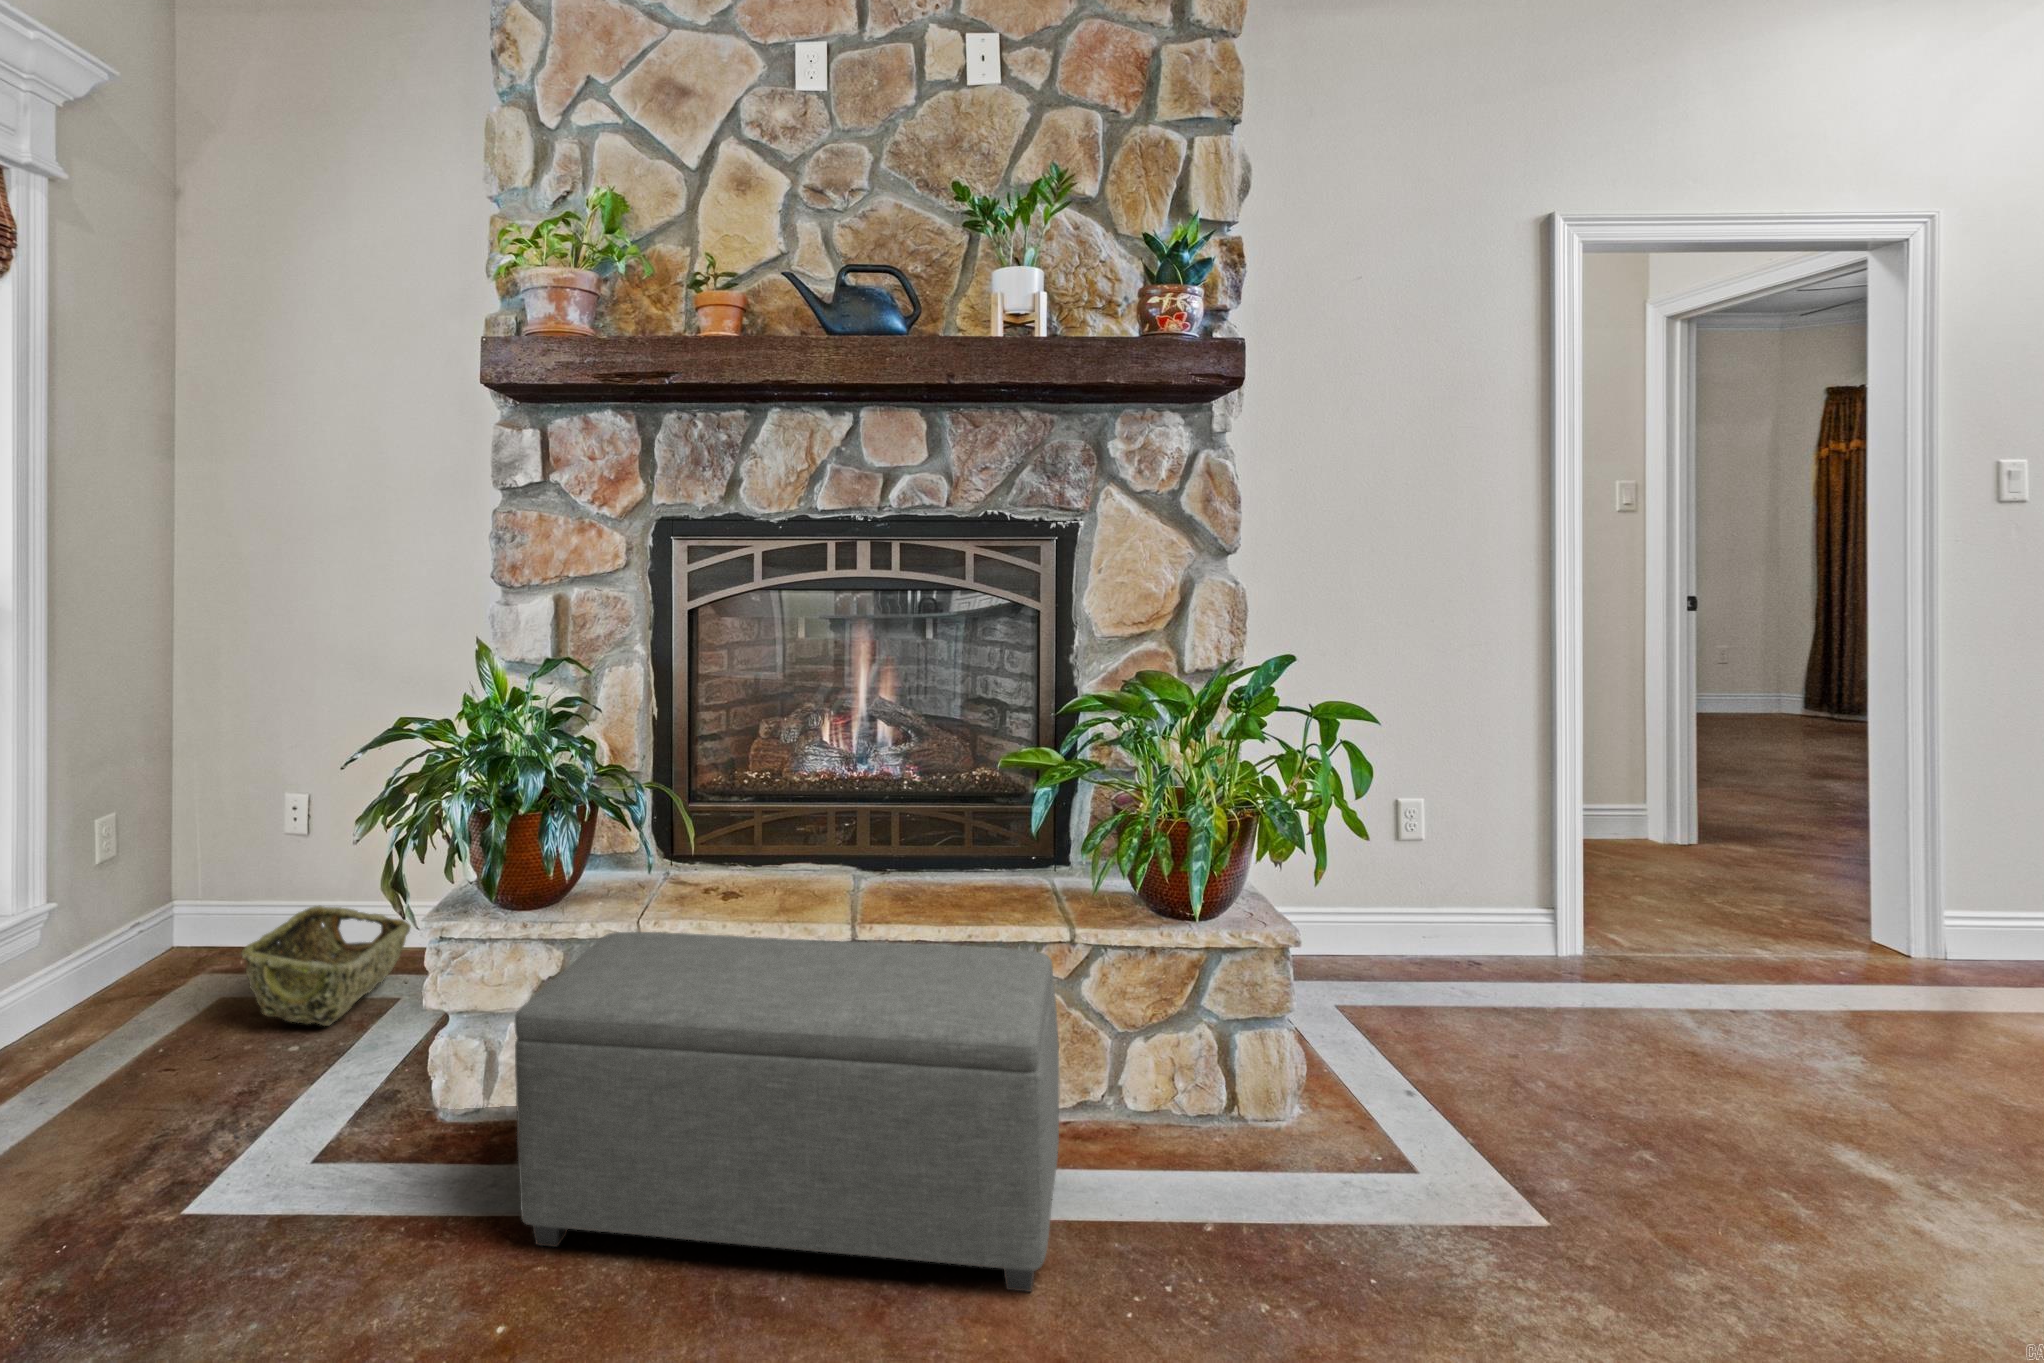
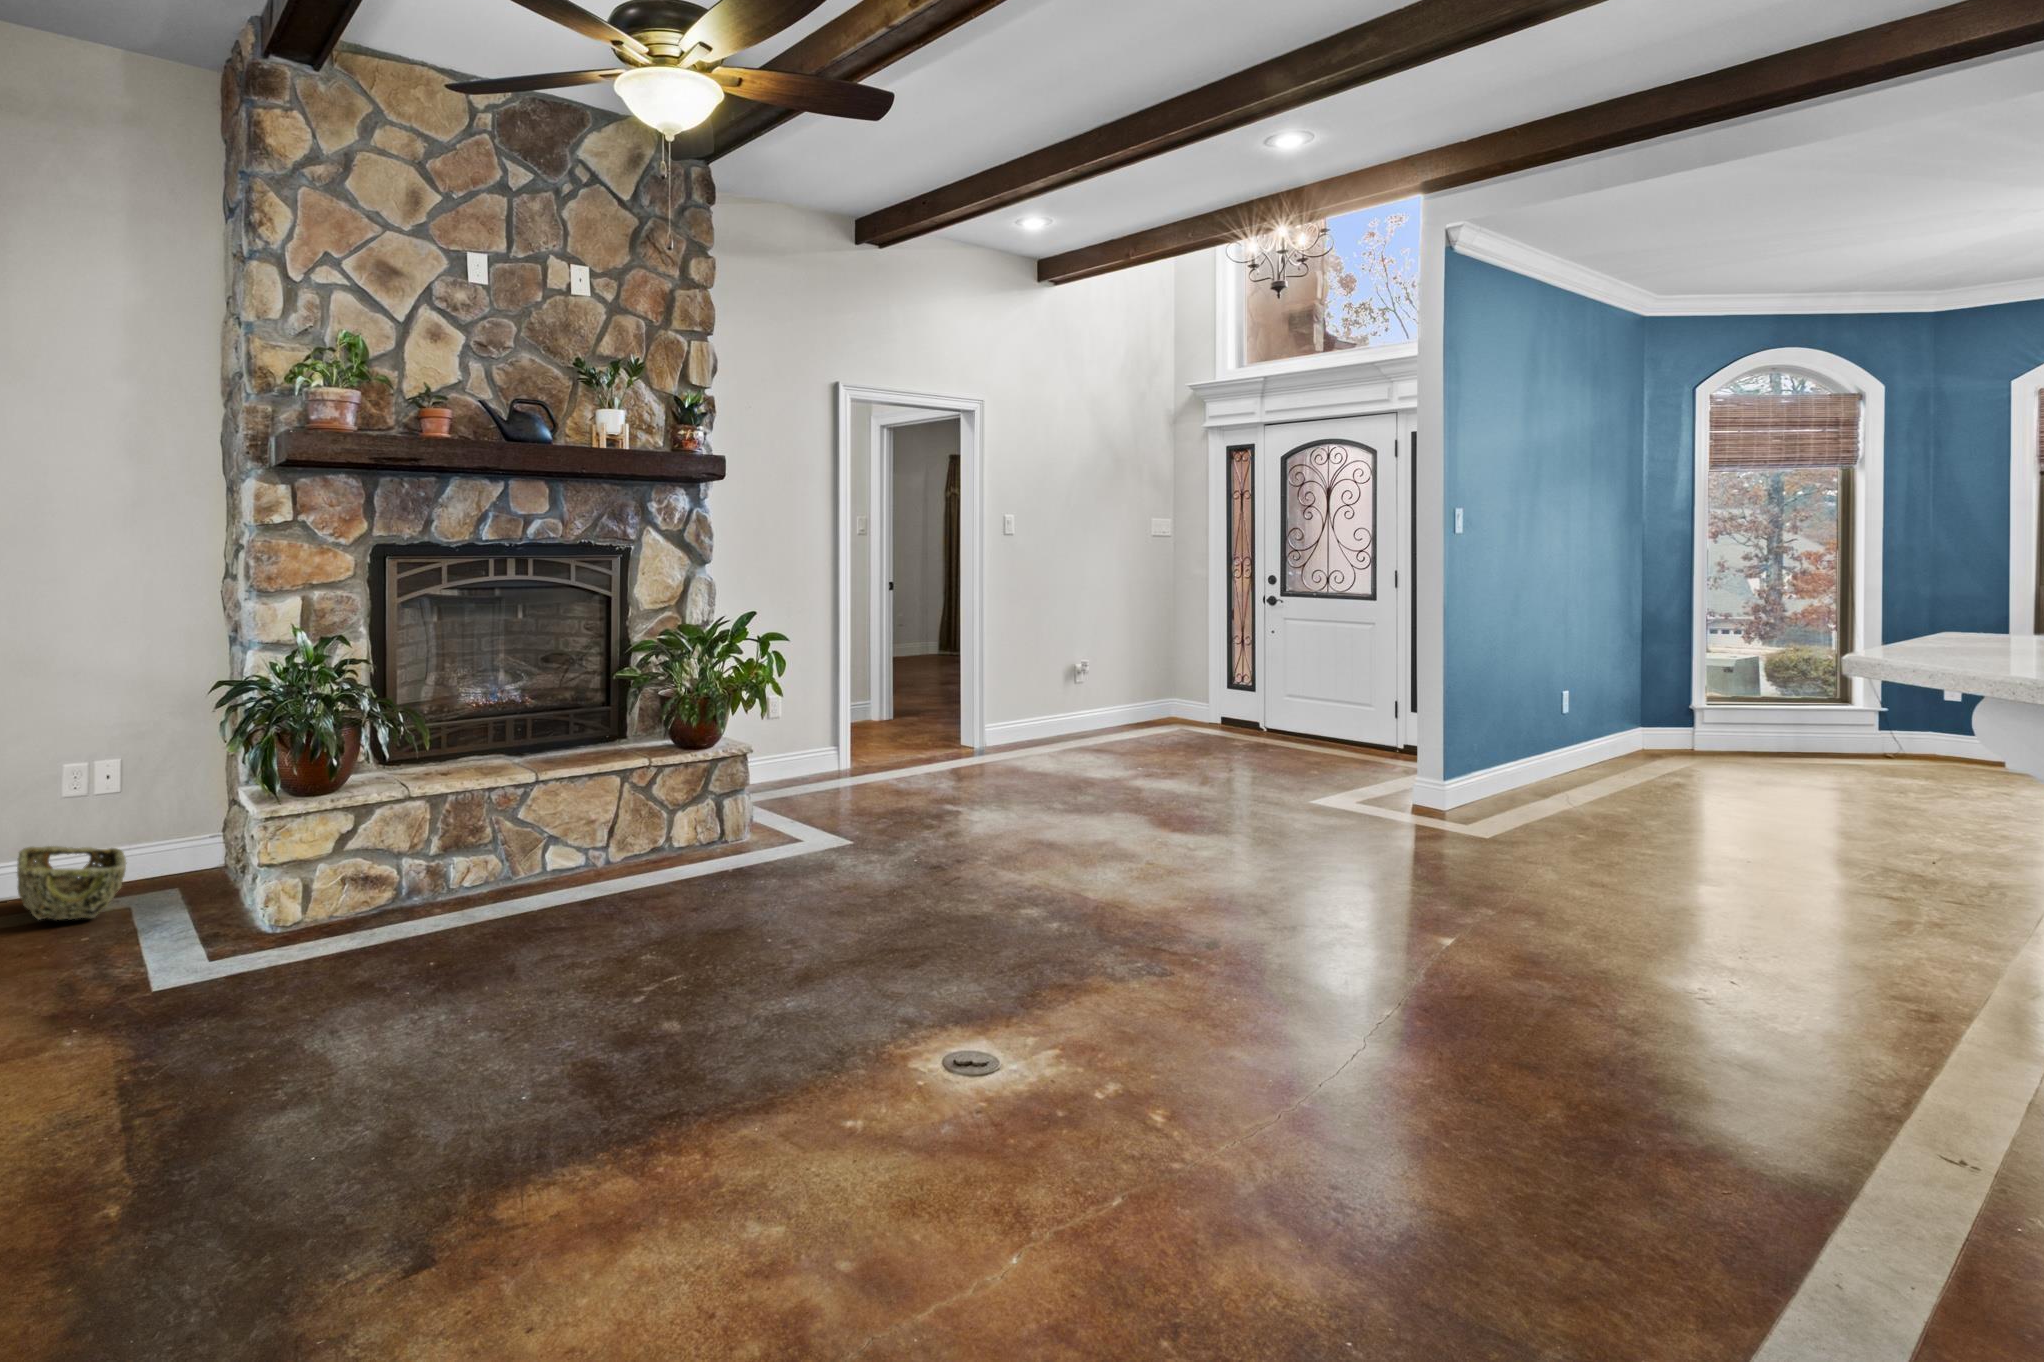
ottoman: present [515,932,1060,1292] -> none [396,767,695,953]

